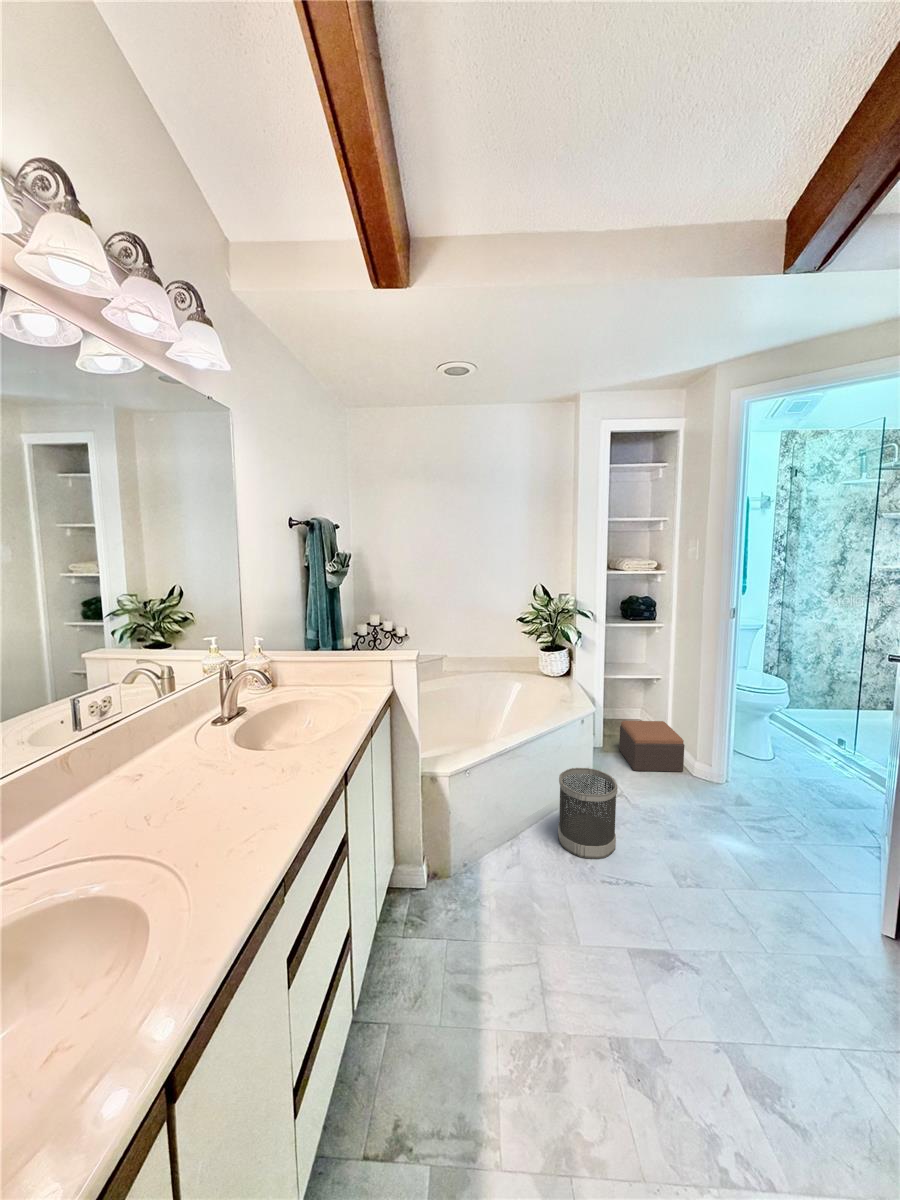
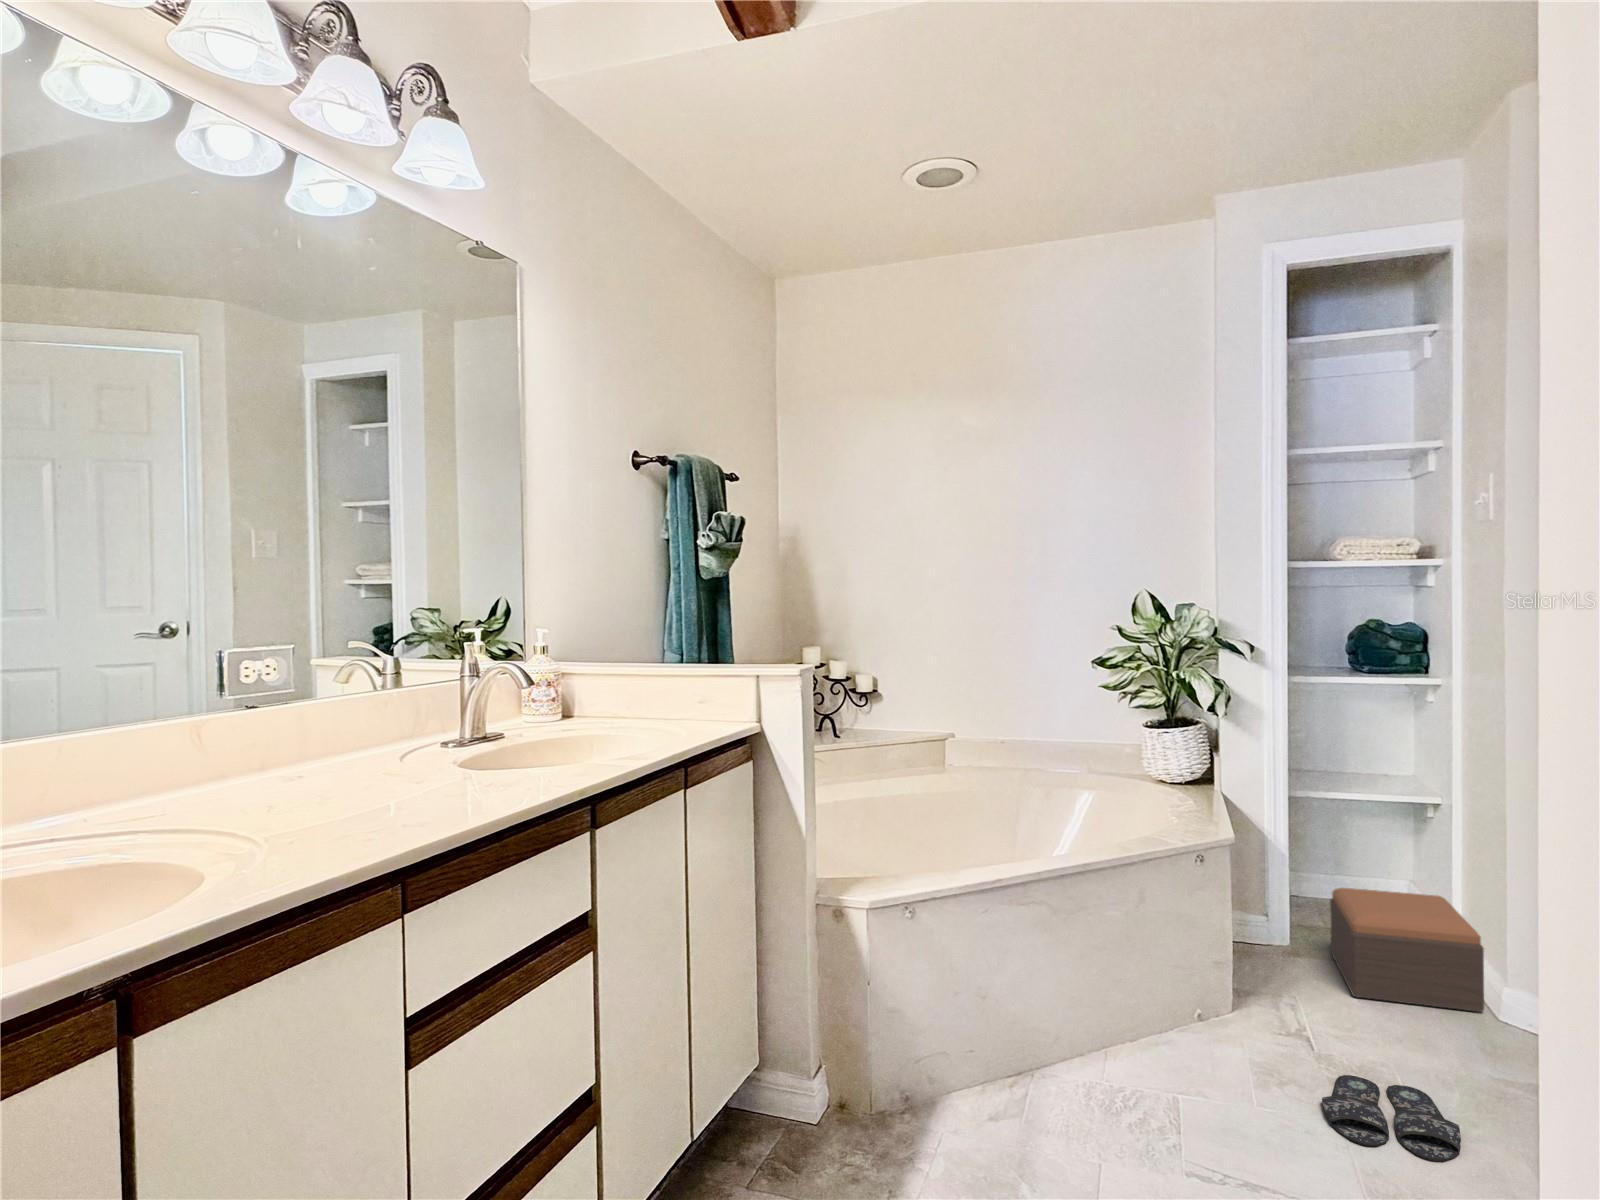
wastebasket: present [558,768,618,859] -> none [1124,947,1254,1145]
slippers: none [638,812,694,850] -> present [1322,1075,1461,1161]

